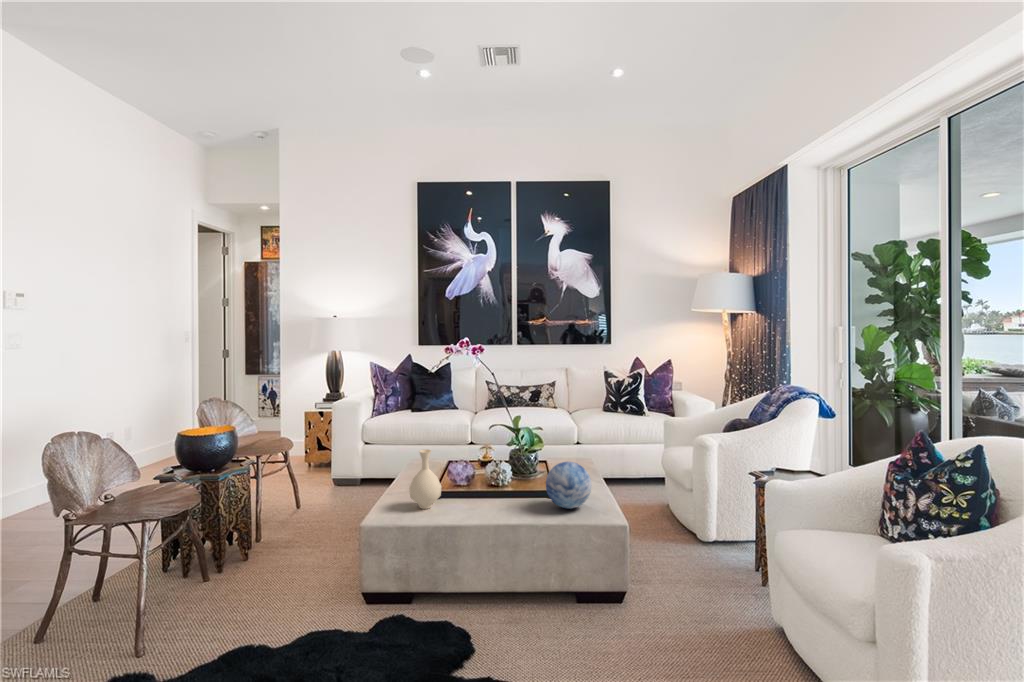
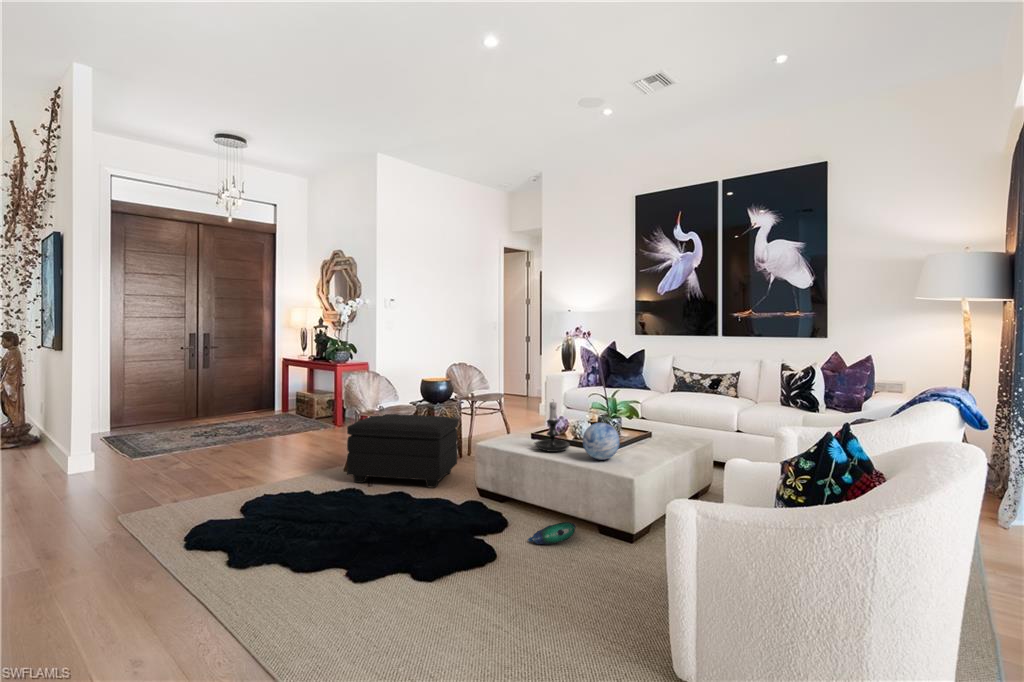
candle holder: none [470,440,516,512] -> present [534,402,570,452]
vase: present [409,449,441,509] -> none [504,402,526,443]
footstool: none [110,488,307,649] -> present [347,414,458,488]
plush toy: none [544,599,589,646] -> present [528,522,576,545]

